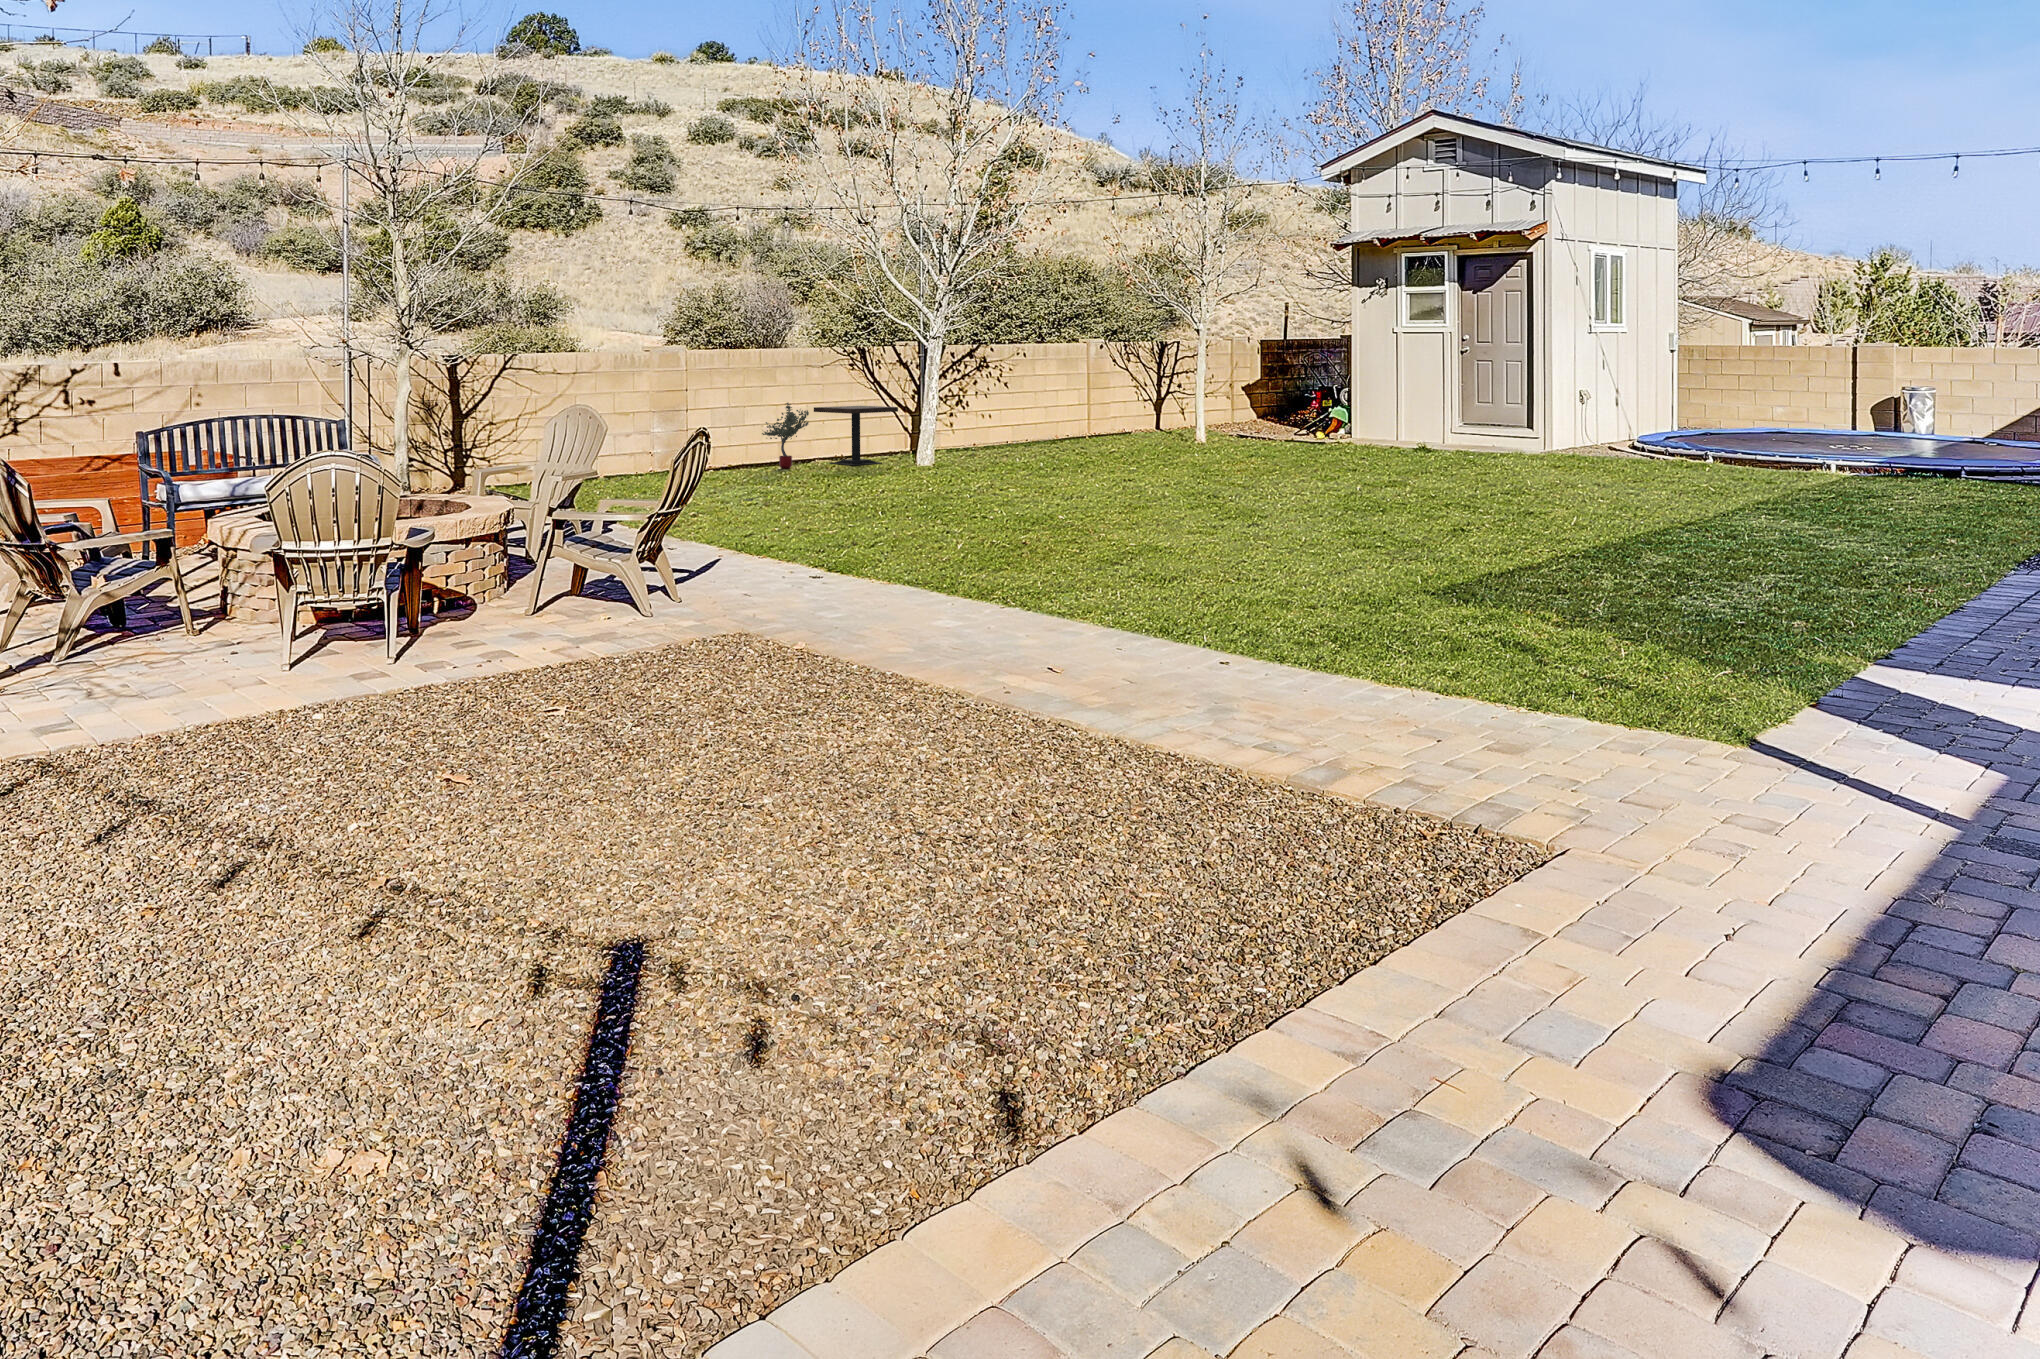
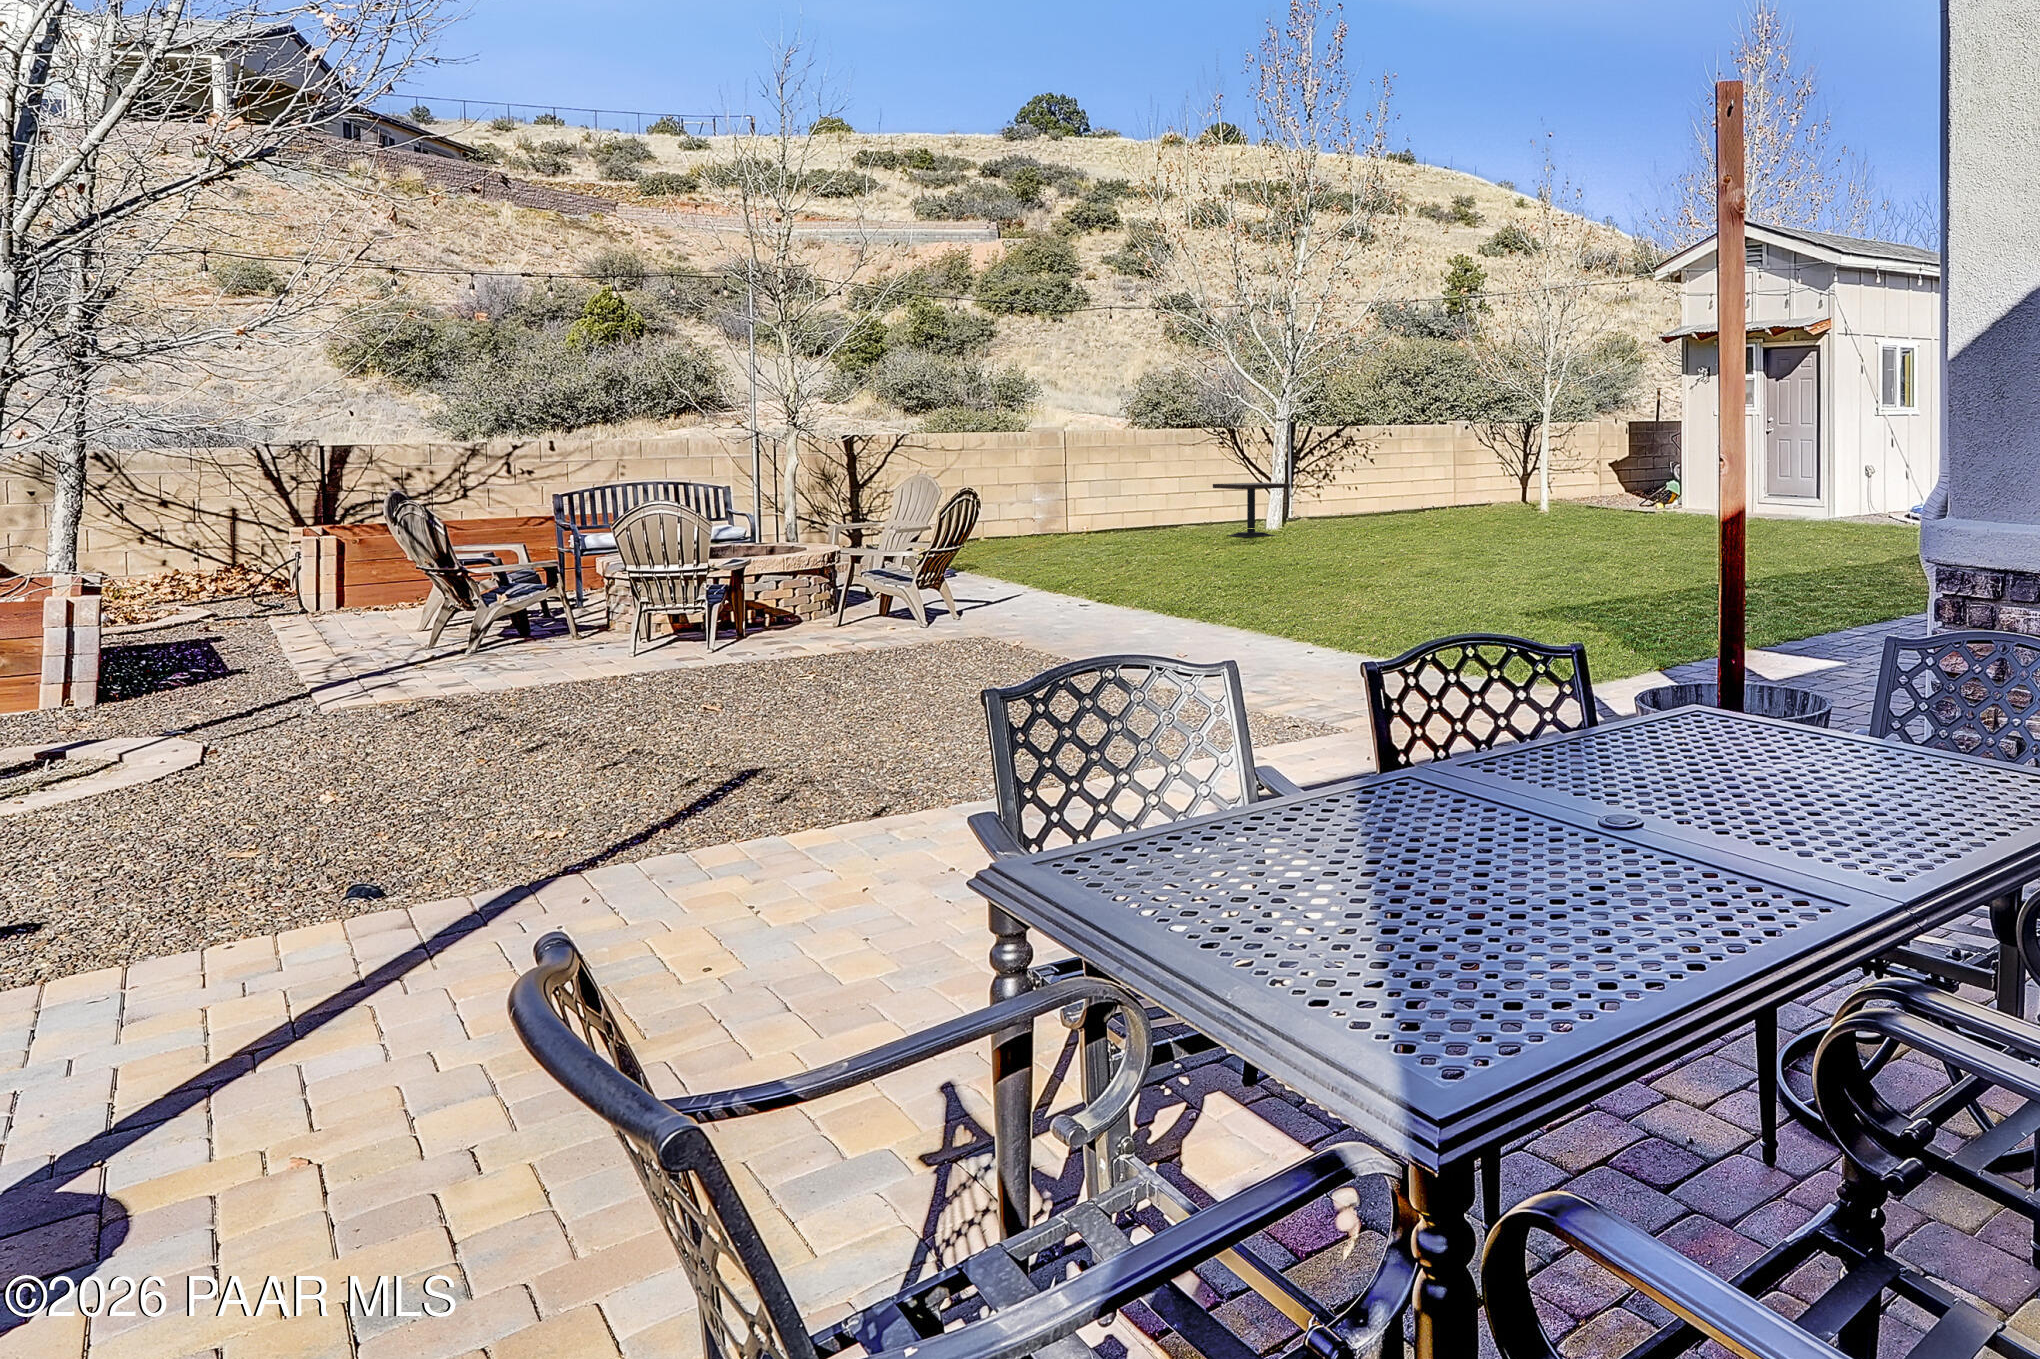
potted tree: present [762,403,809,469] -> none [1157,479,1204,540]

